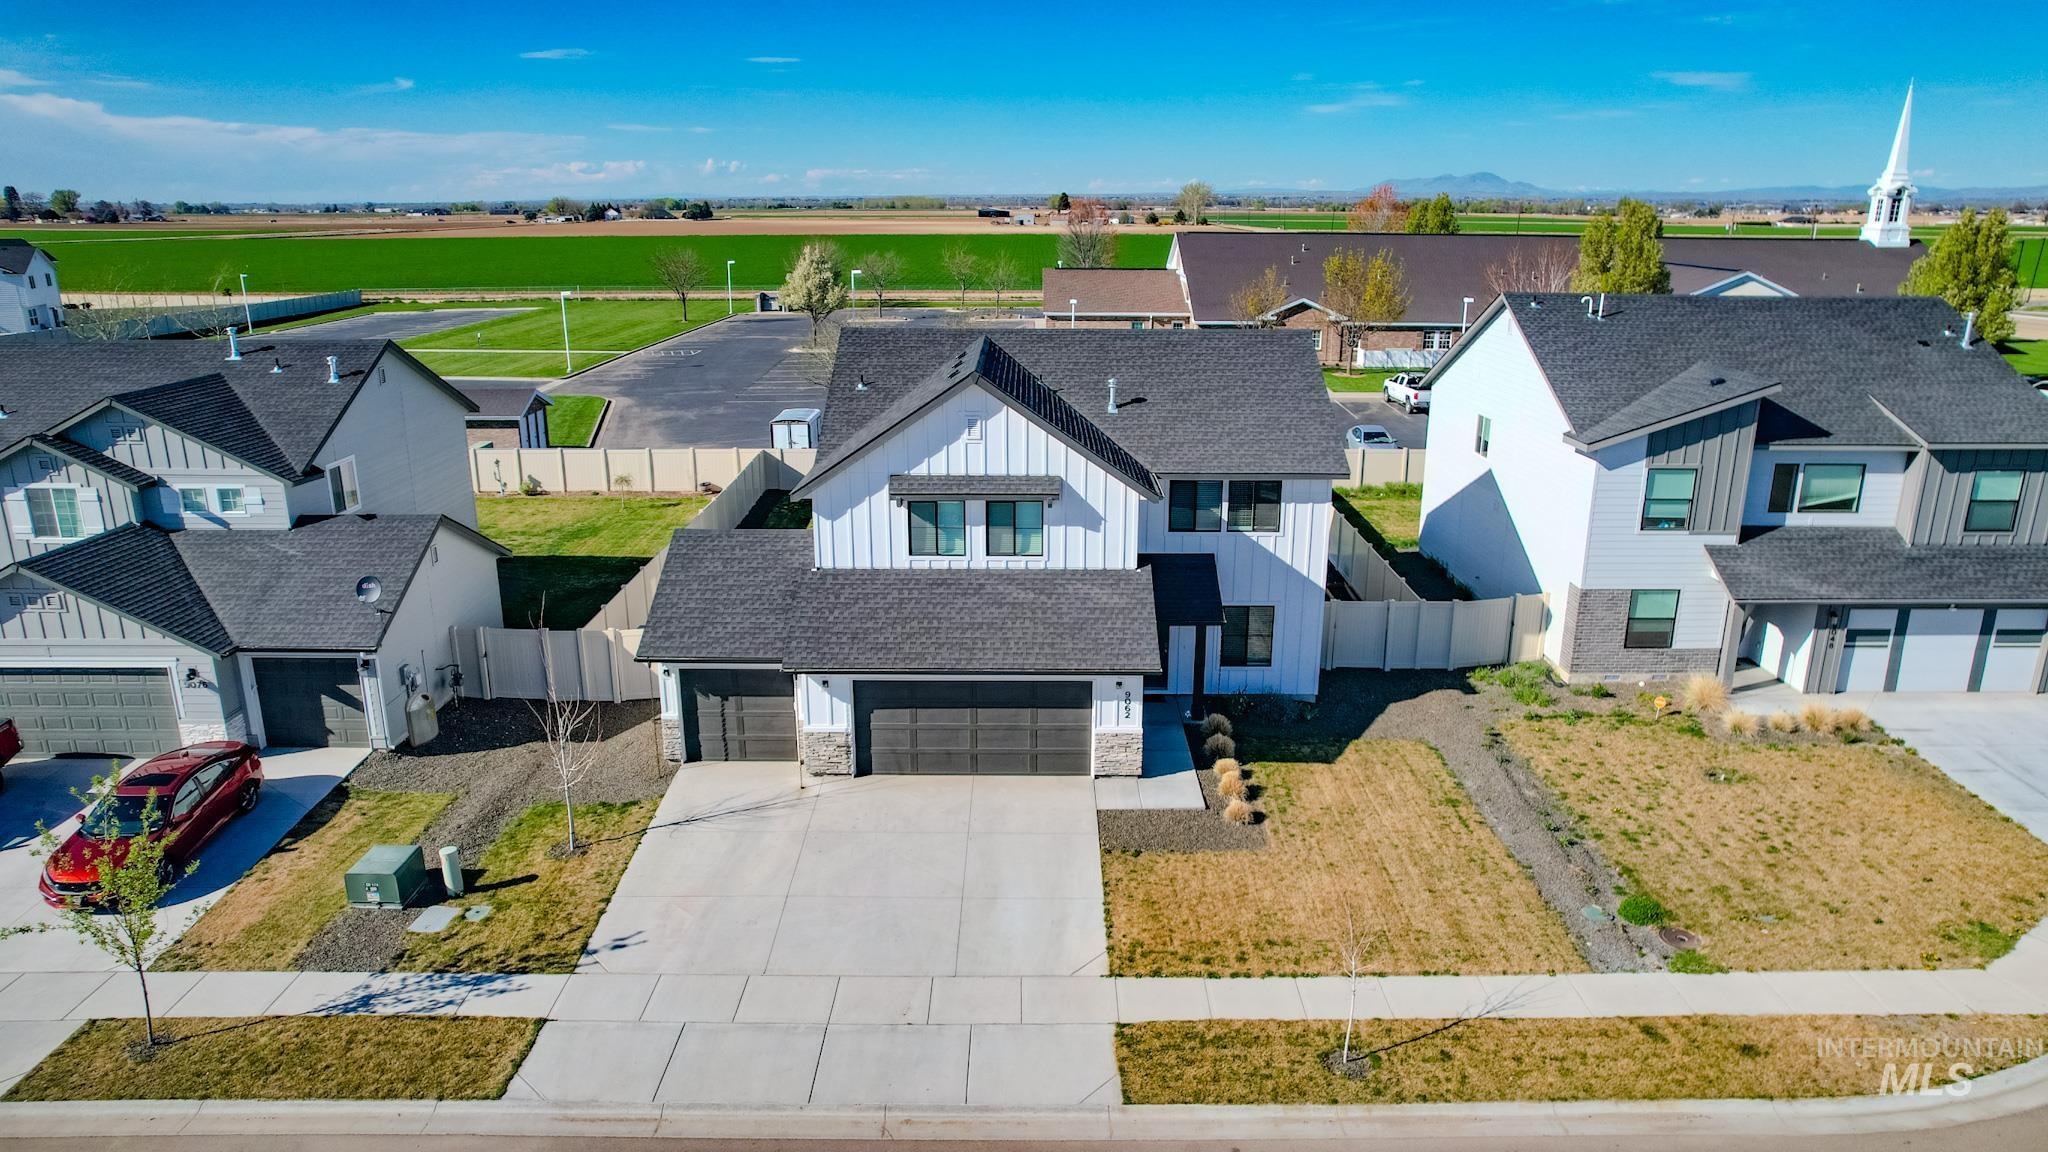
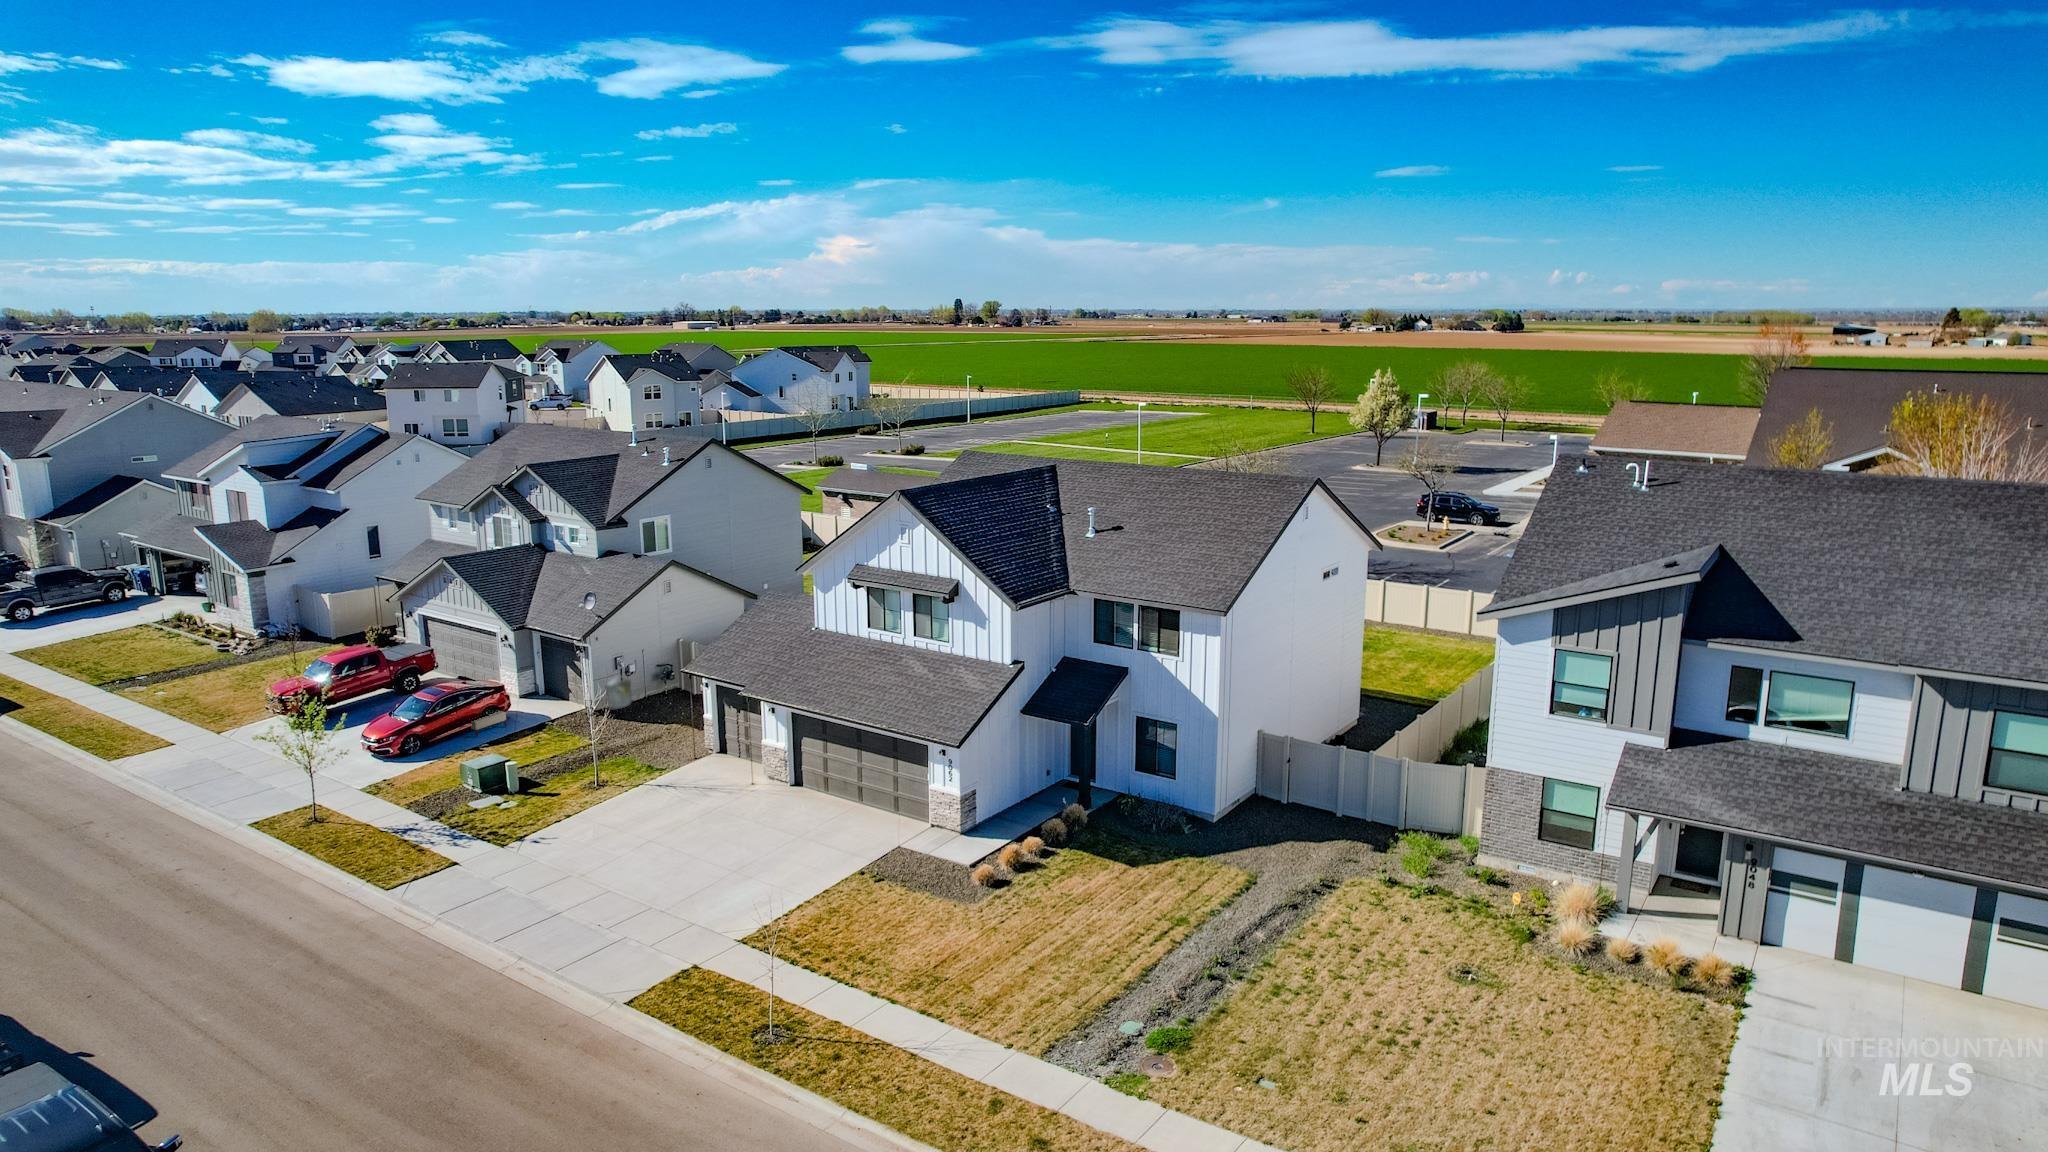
bench: none [223,786,279,836] -> present [471,711,507,737]

